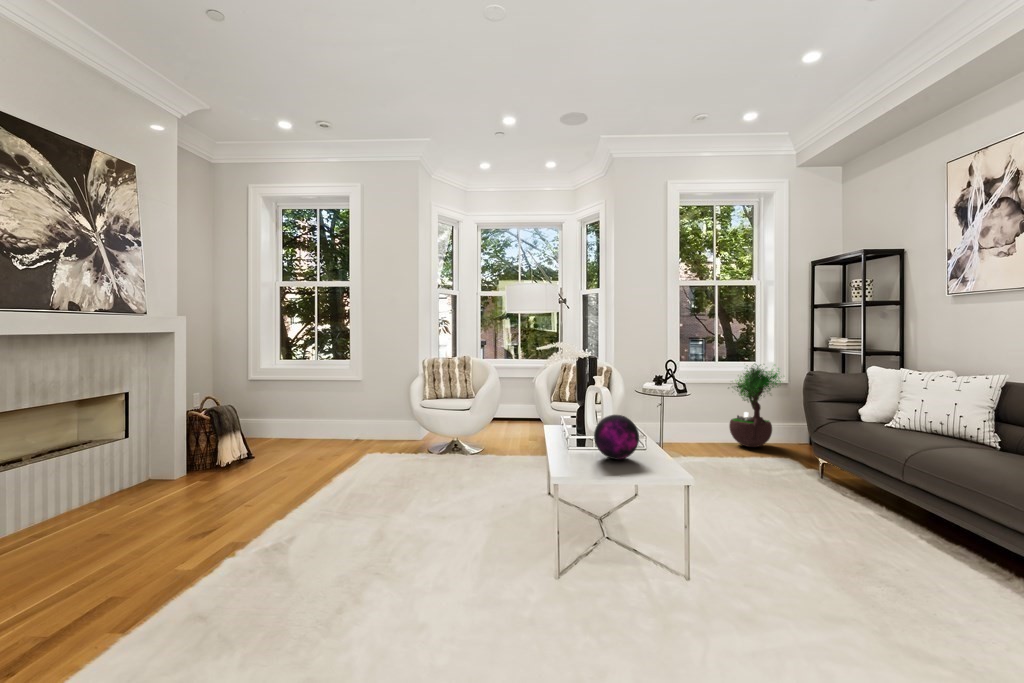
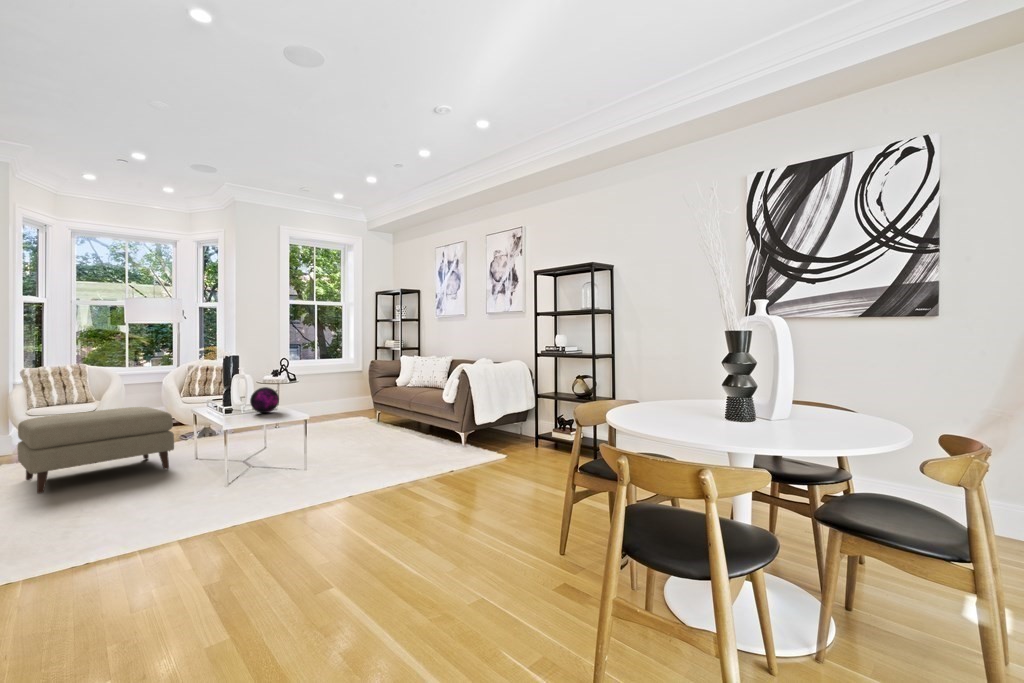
potted tree: present [729,364,781,447] -> none [325,355,360,415]
ottoman: none [373,414,514,509] -> present [17,407,174,494]

